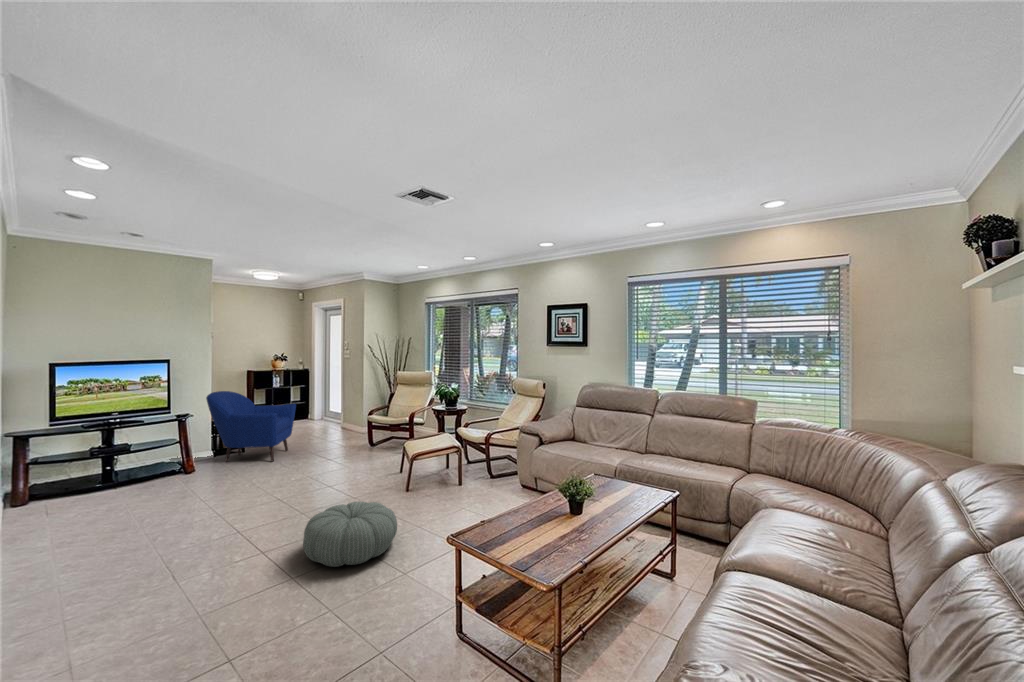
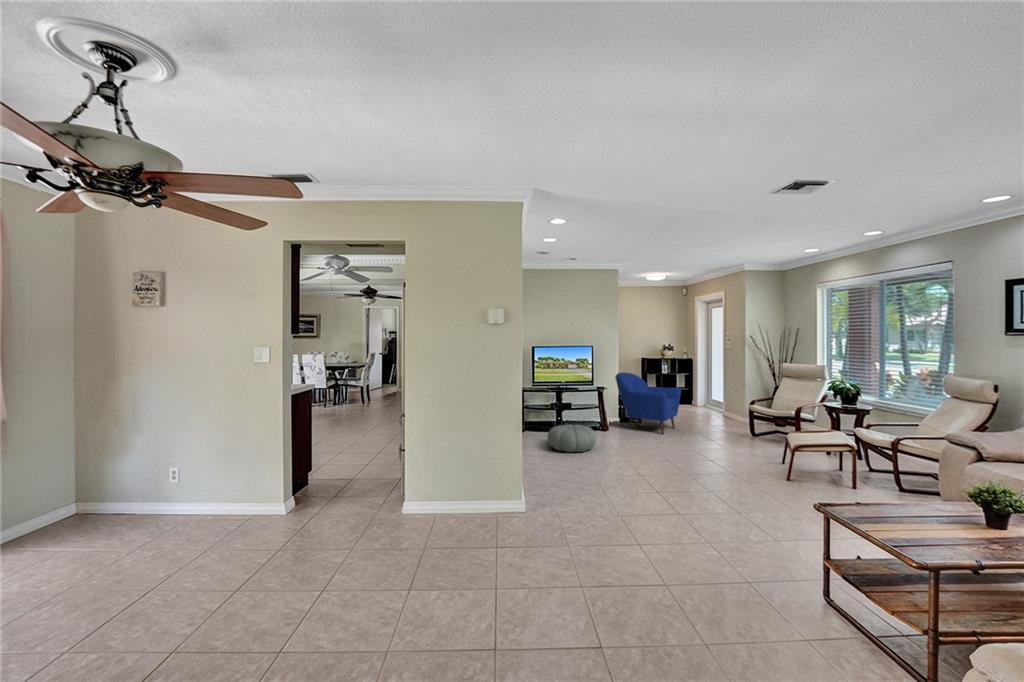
pouf: present [303,502,397,567] -> present [547,425,596,452]

